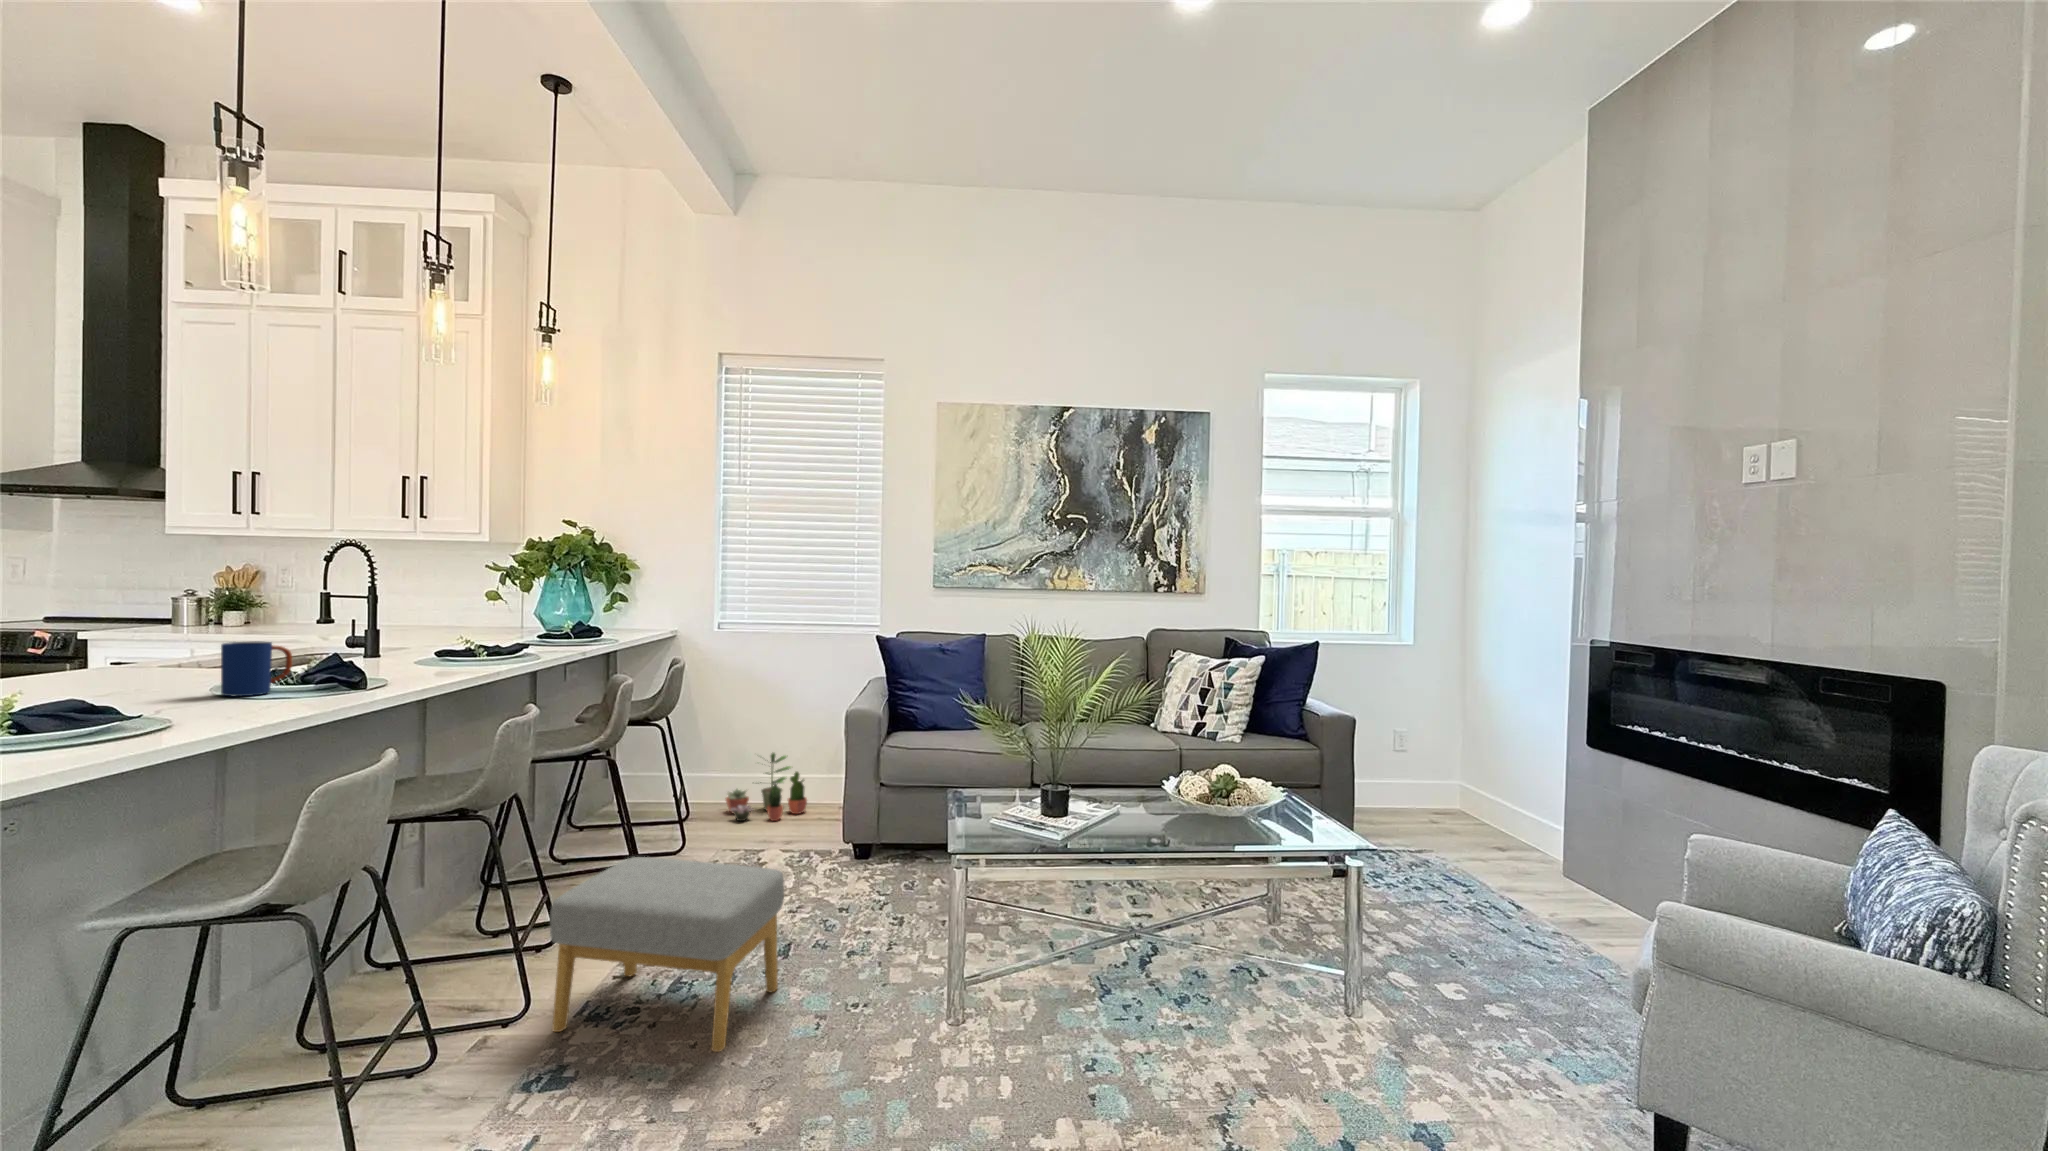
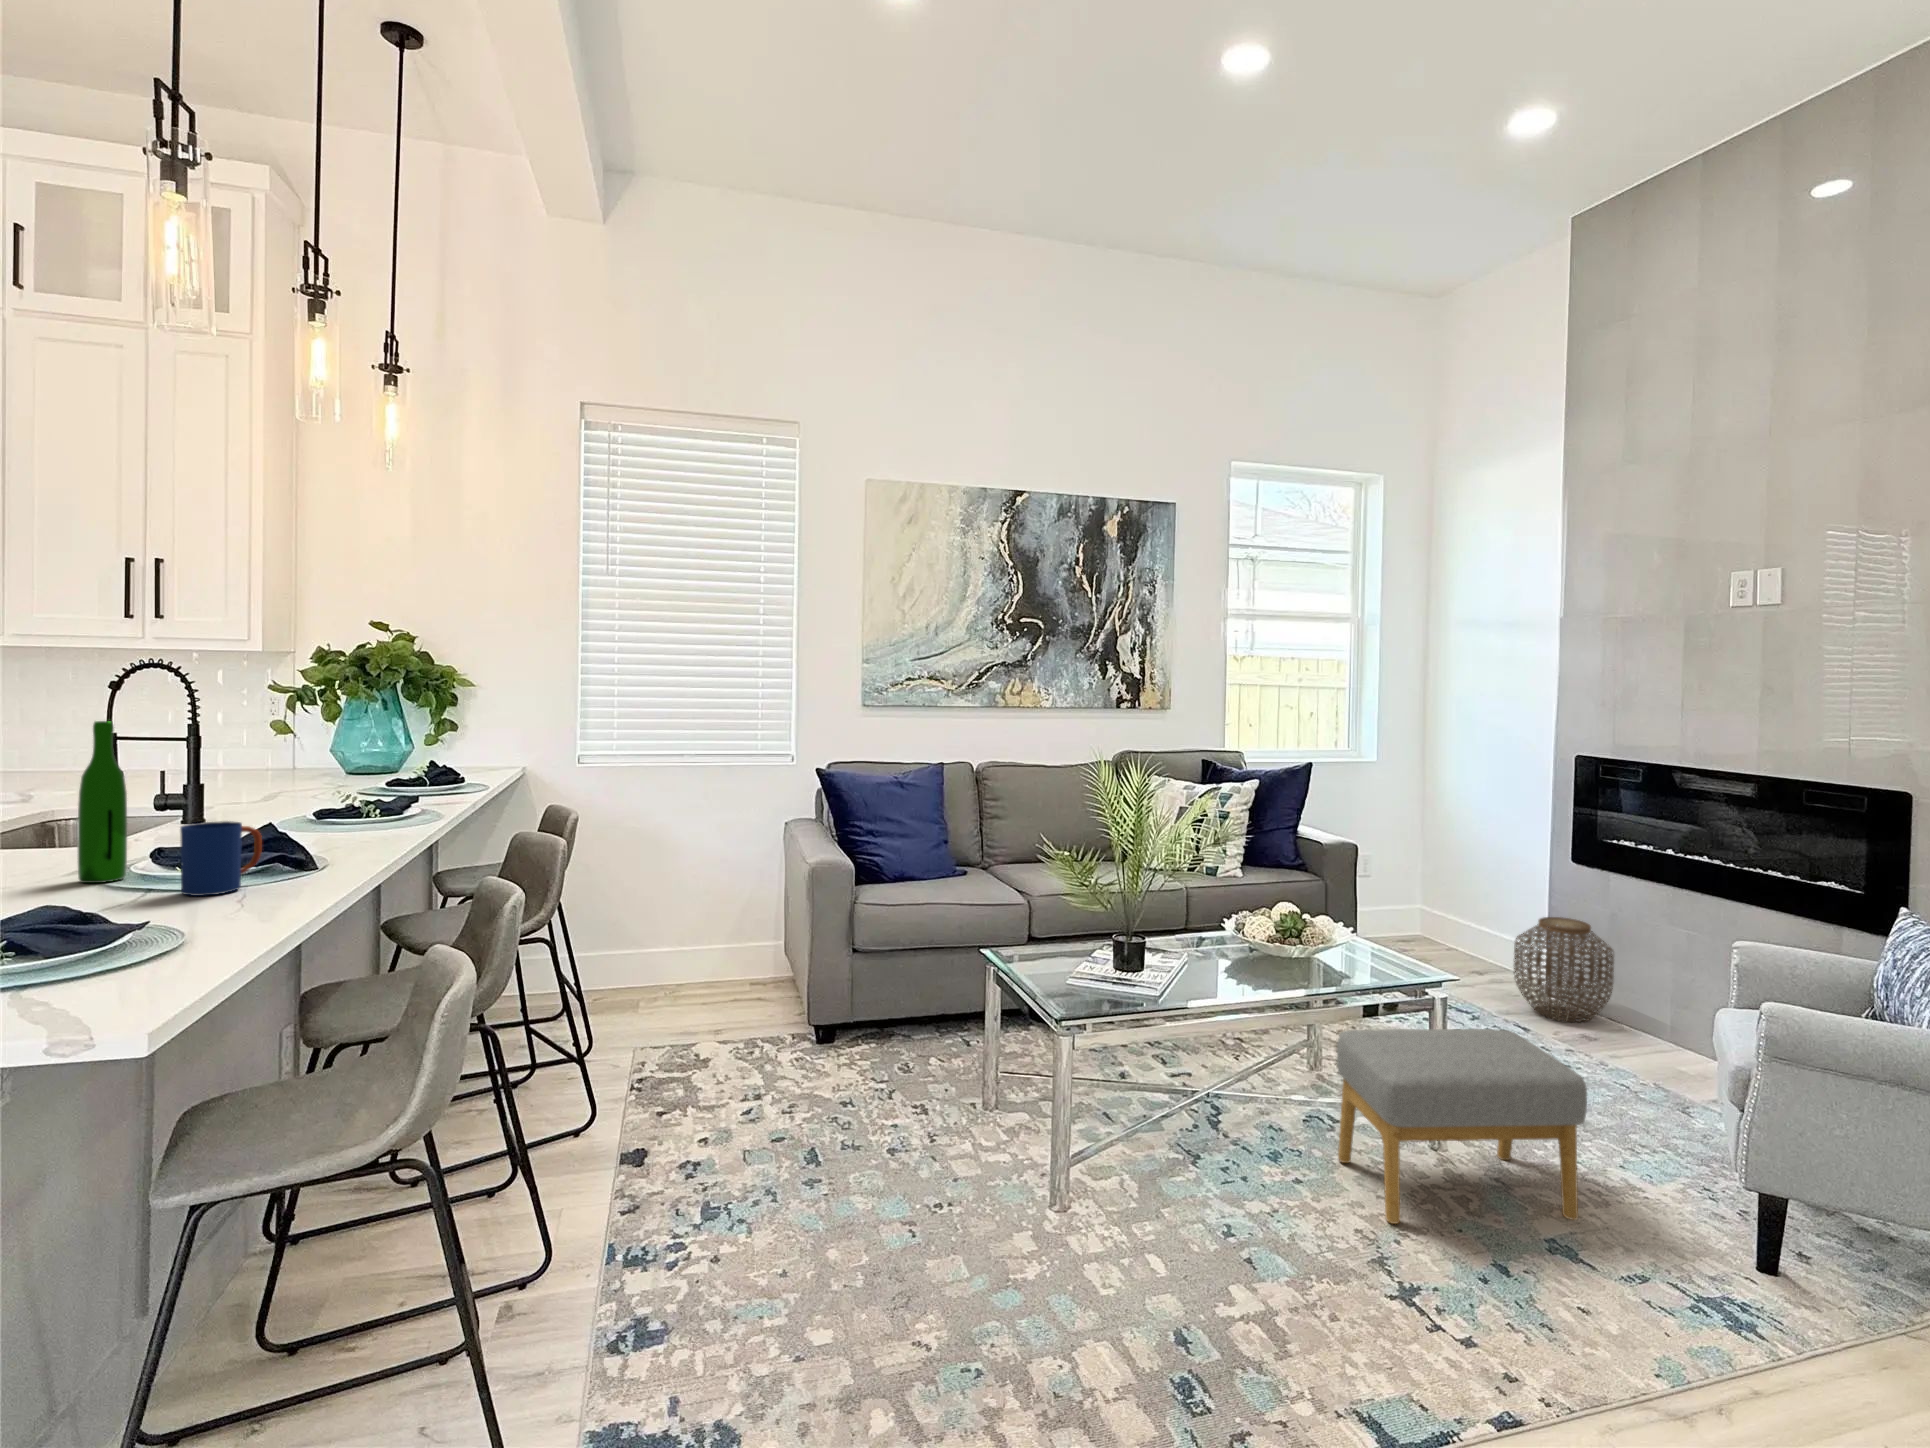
wine bottle: none [184,565,223,685] -> present [77,721,127,883]
potted plant: present [726,753,807,821] -> none [612,918,720,1007]
woven basket: none [1514,800,1620,908] -> present [1514,917,1614,1023]
footstool: present [550,857,784,1052] -> present [1337,1029,1587,1224]

